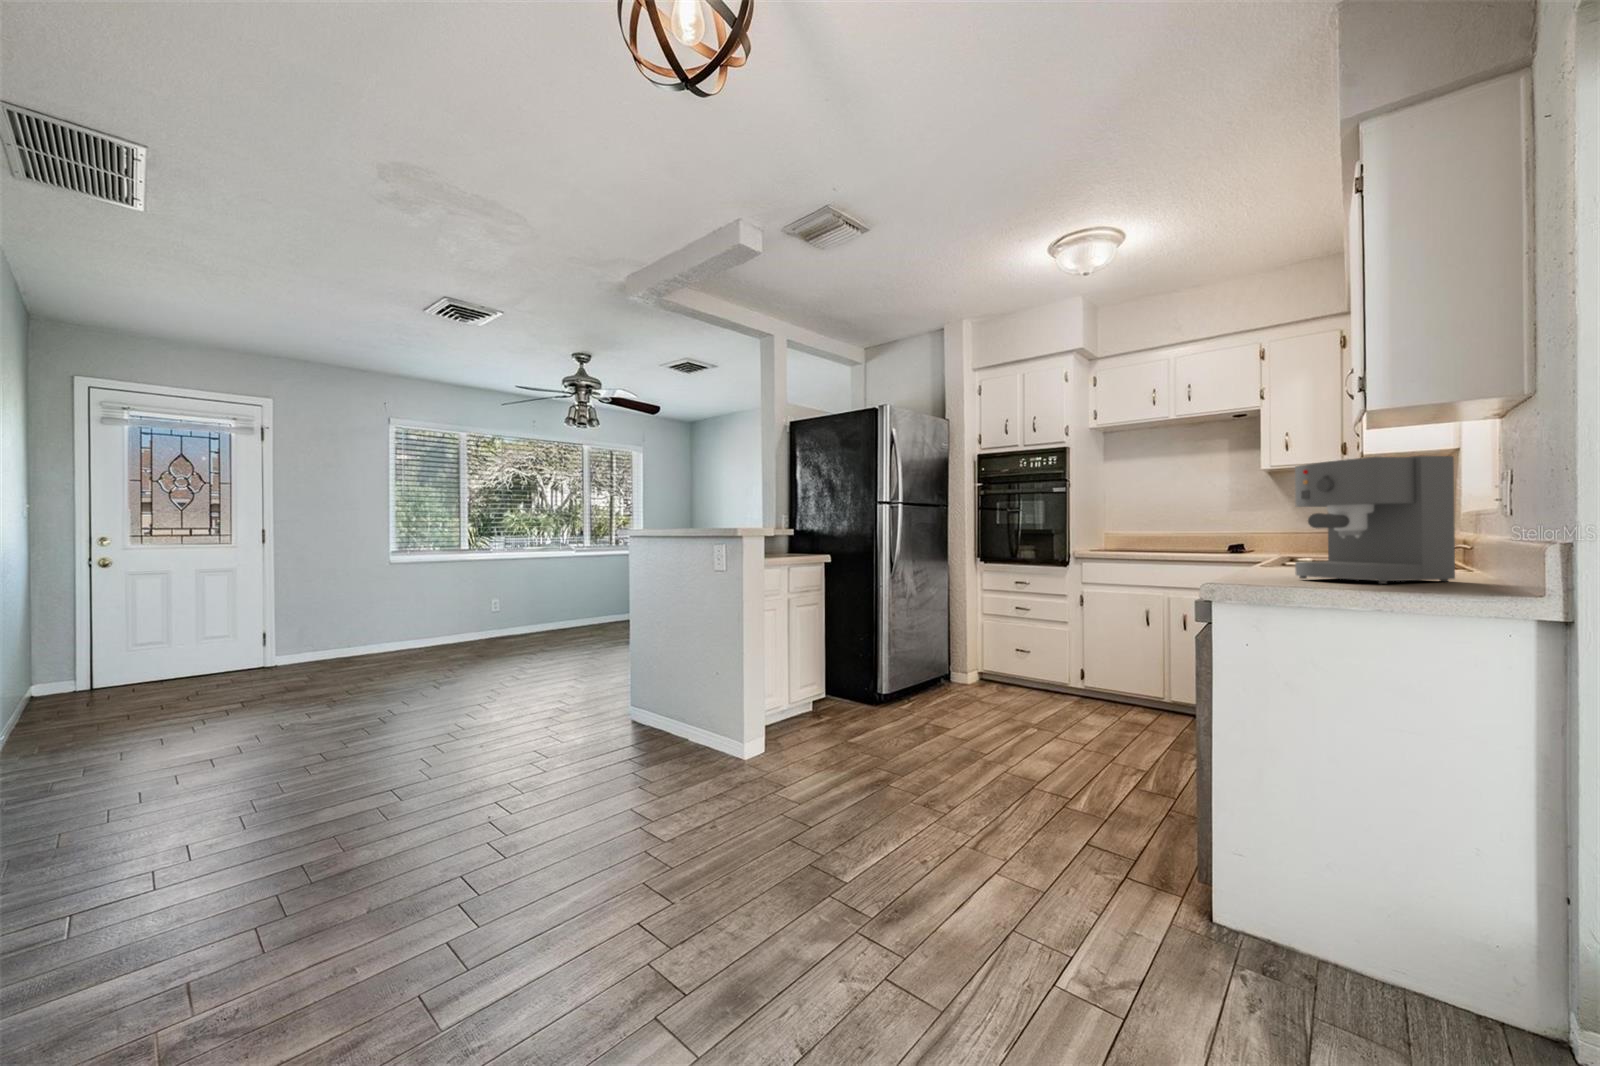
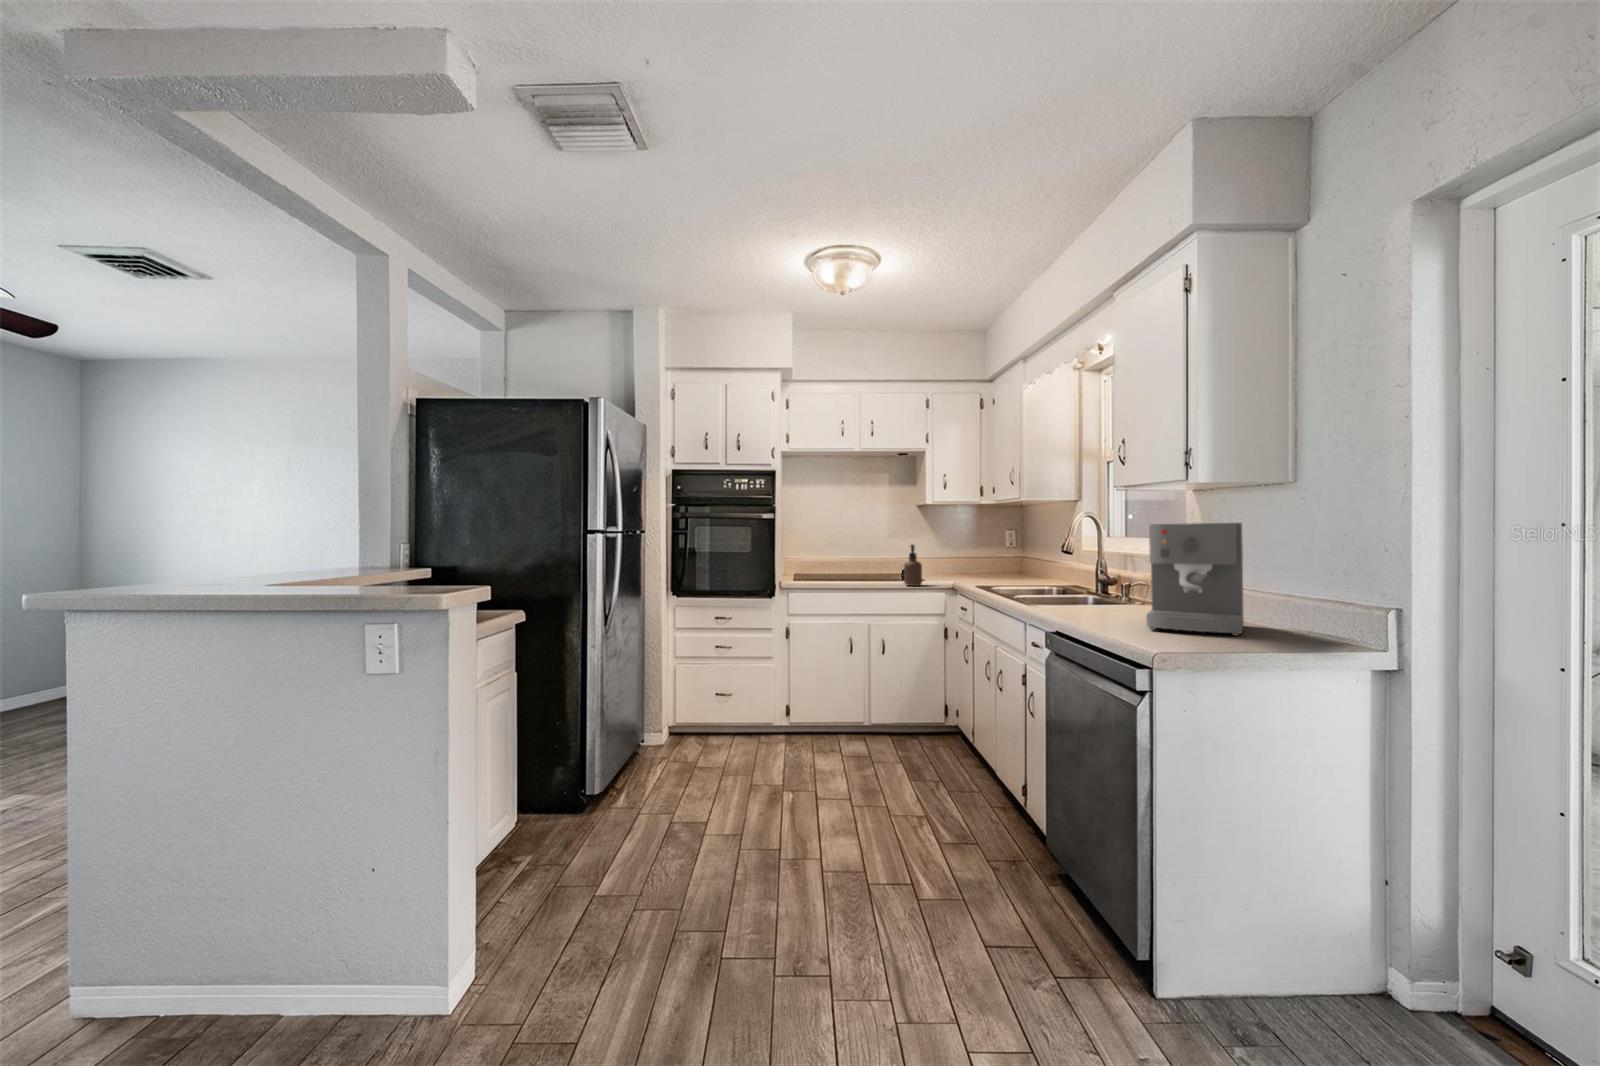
soap dispenser: none [1215,514,1239,559] -> present [904,544,922,586]

